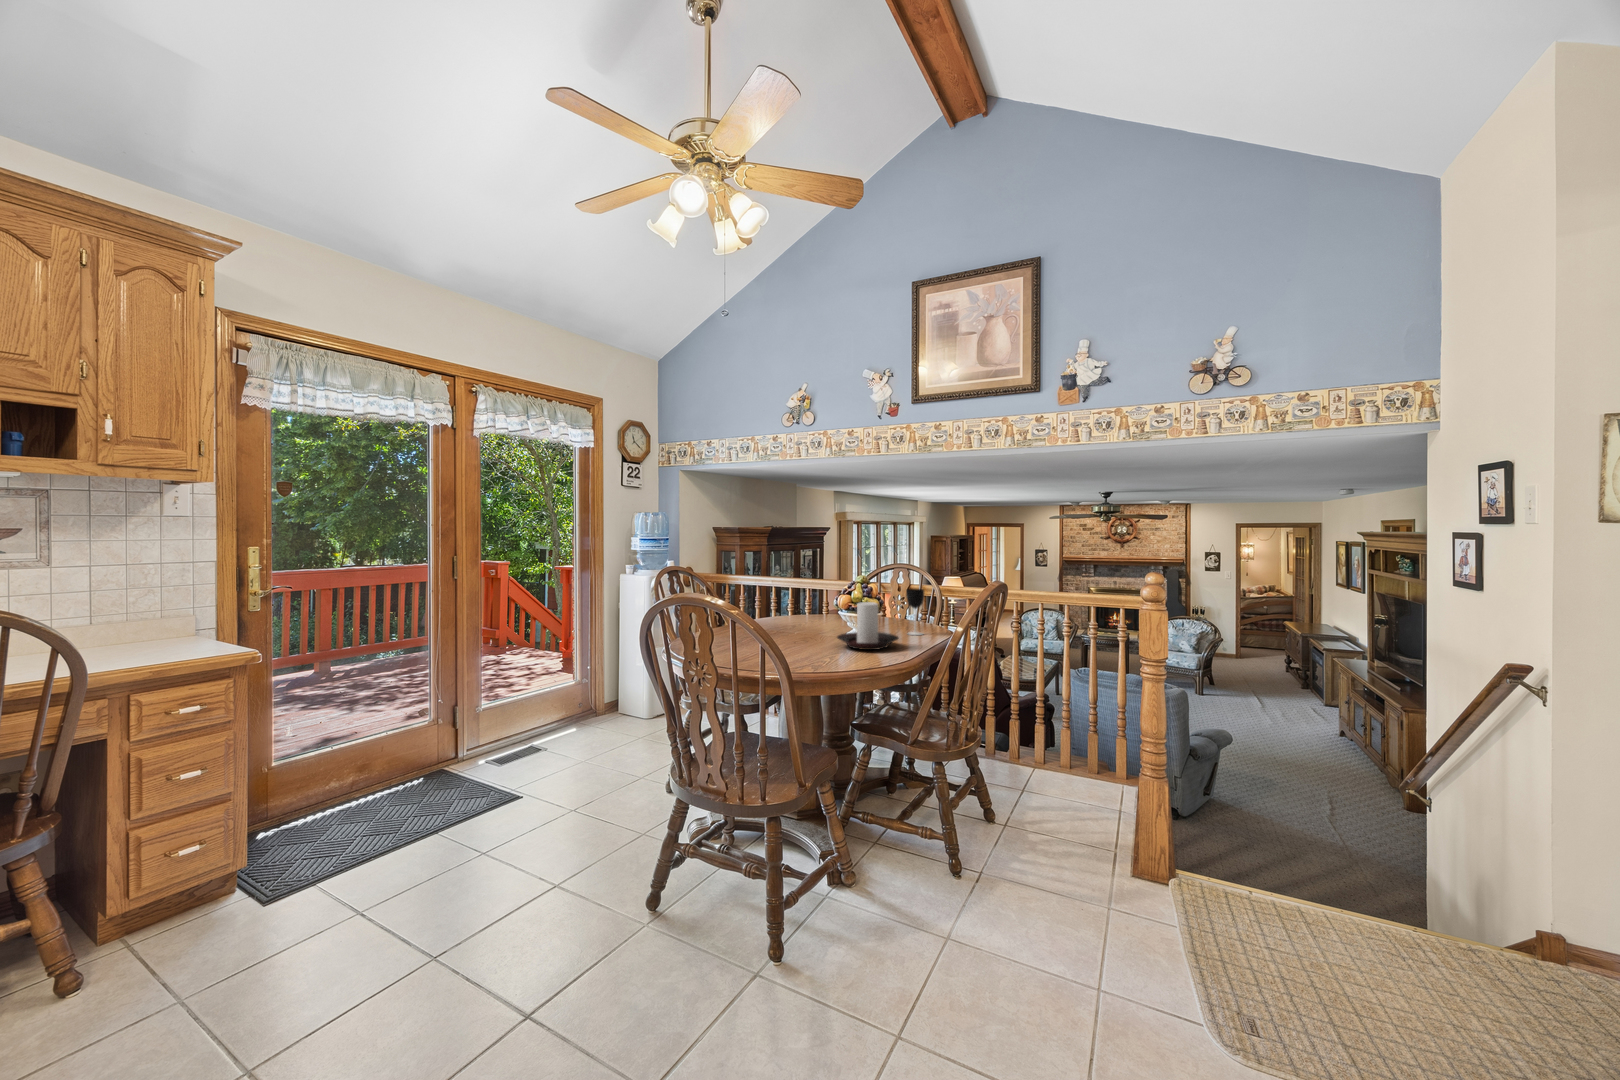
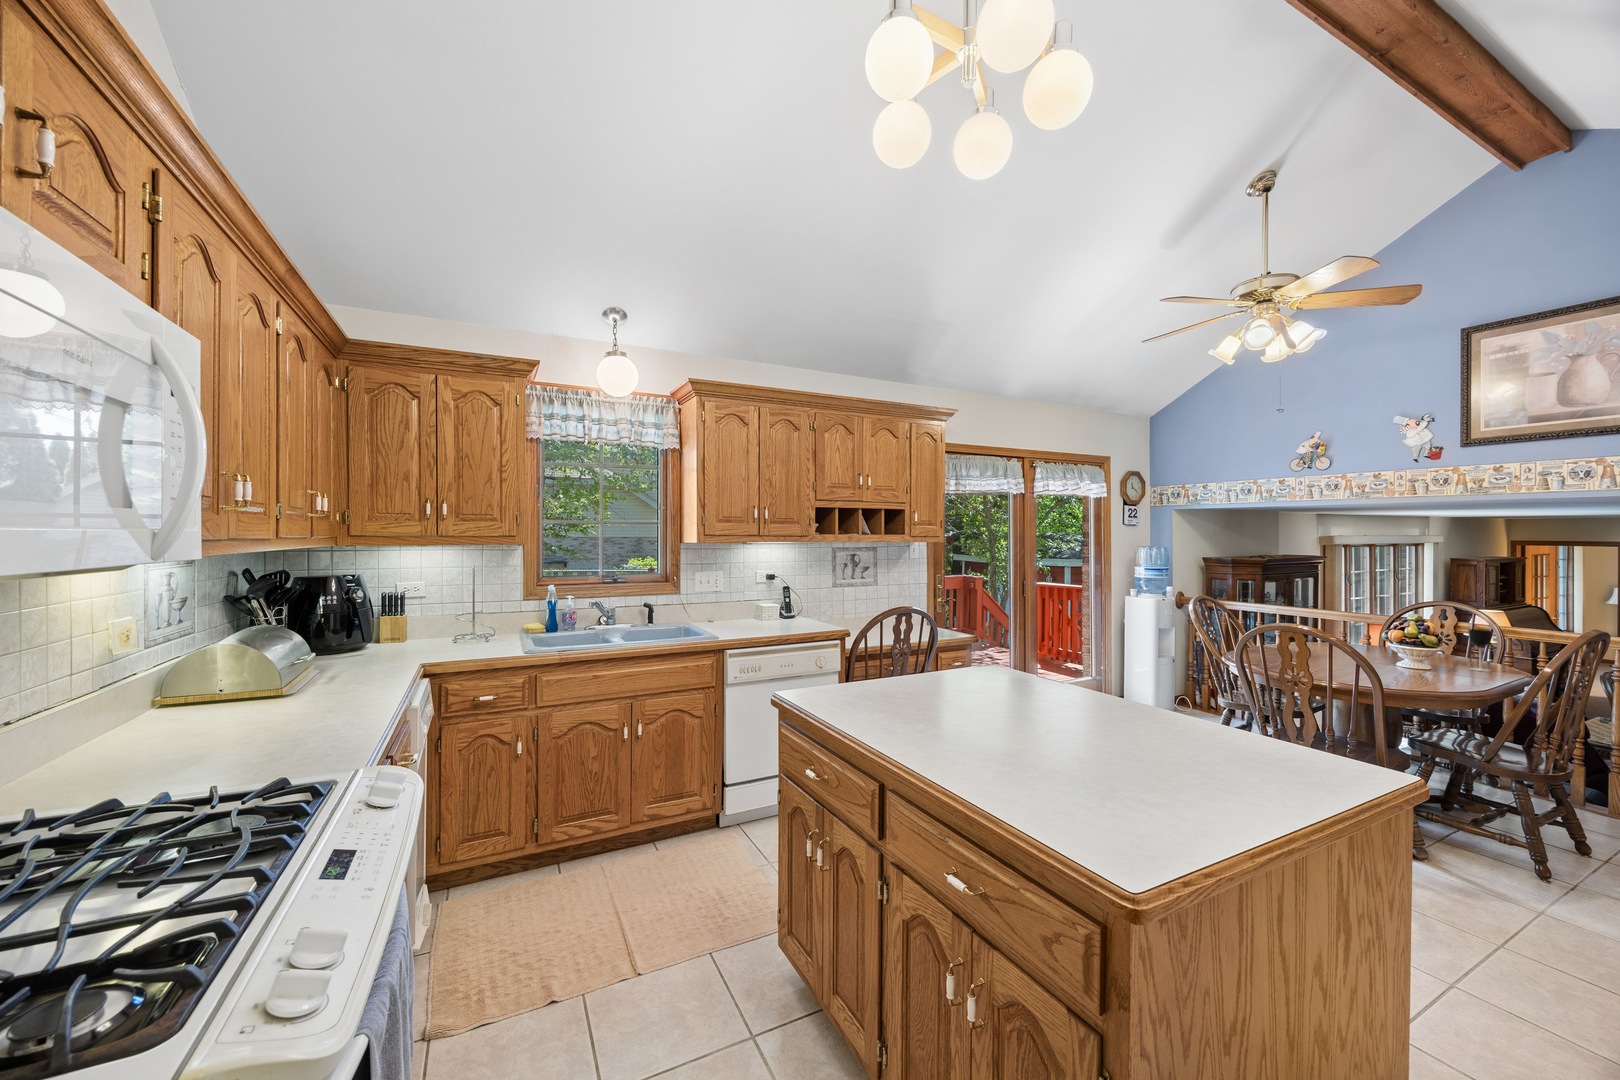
candle holder: present [837,602,898,650] -> none [1395,638,1468,680]

